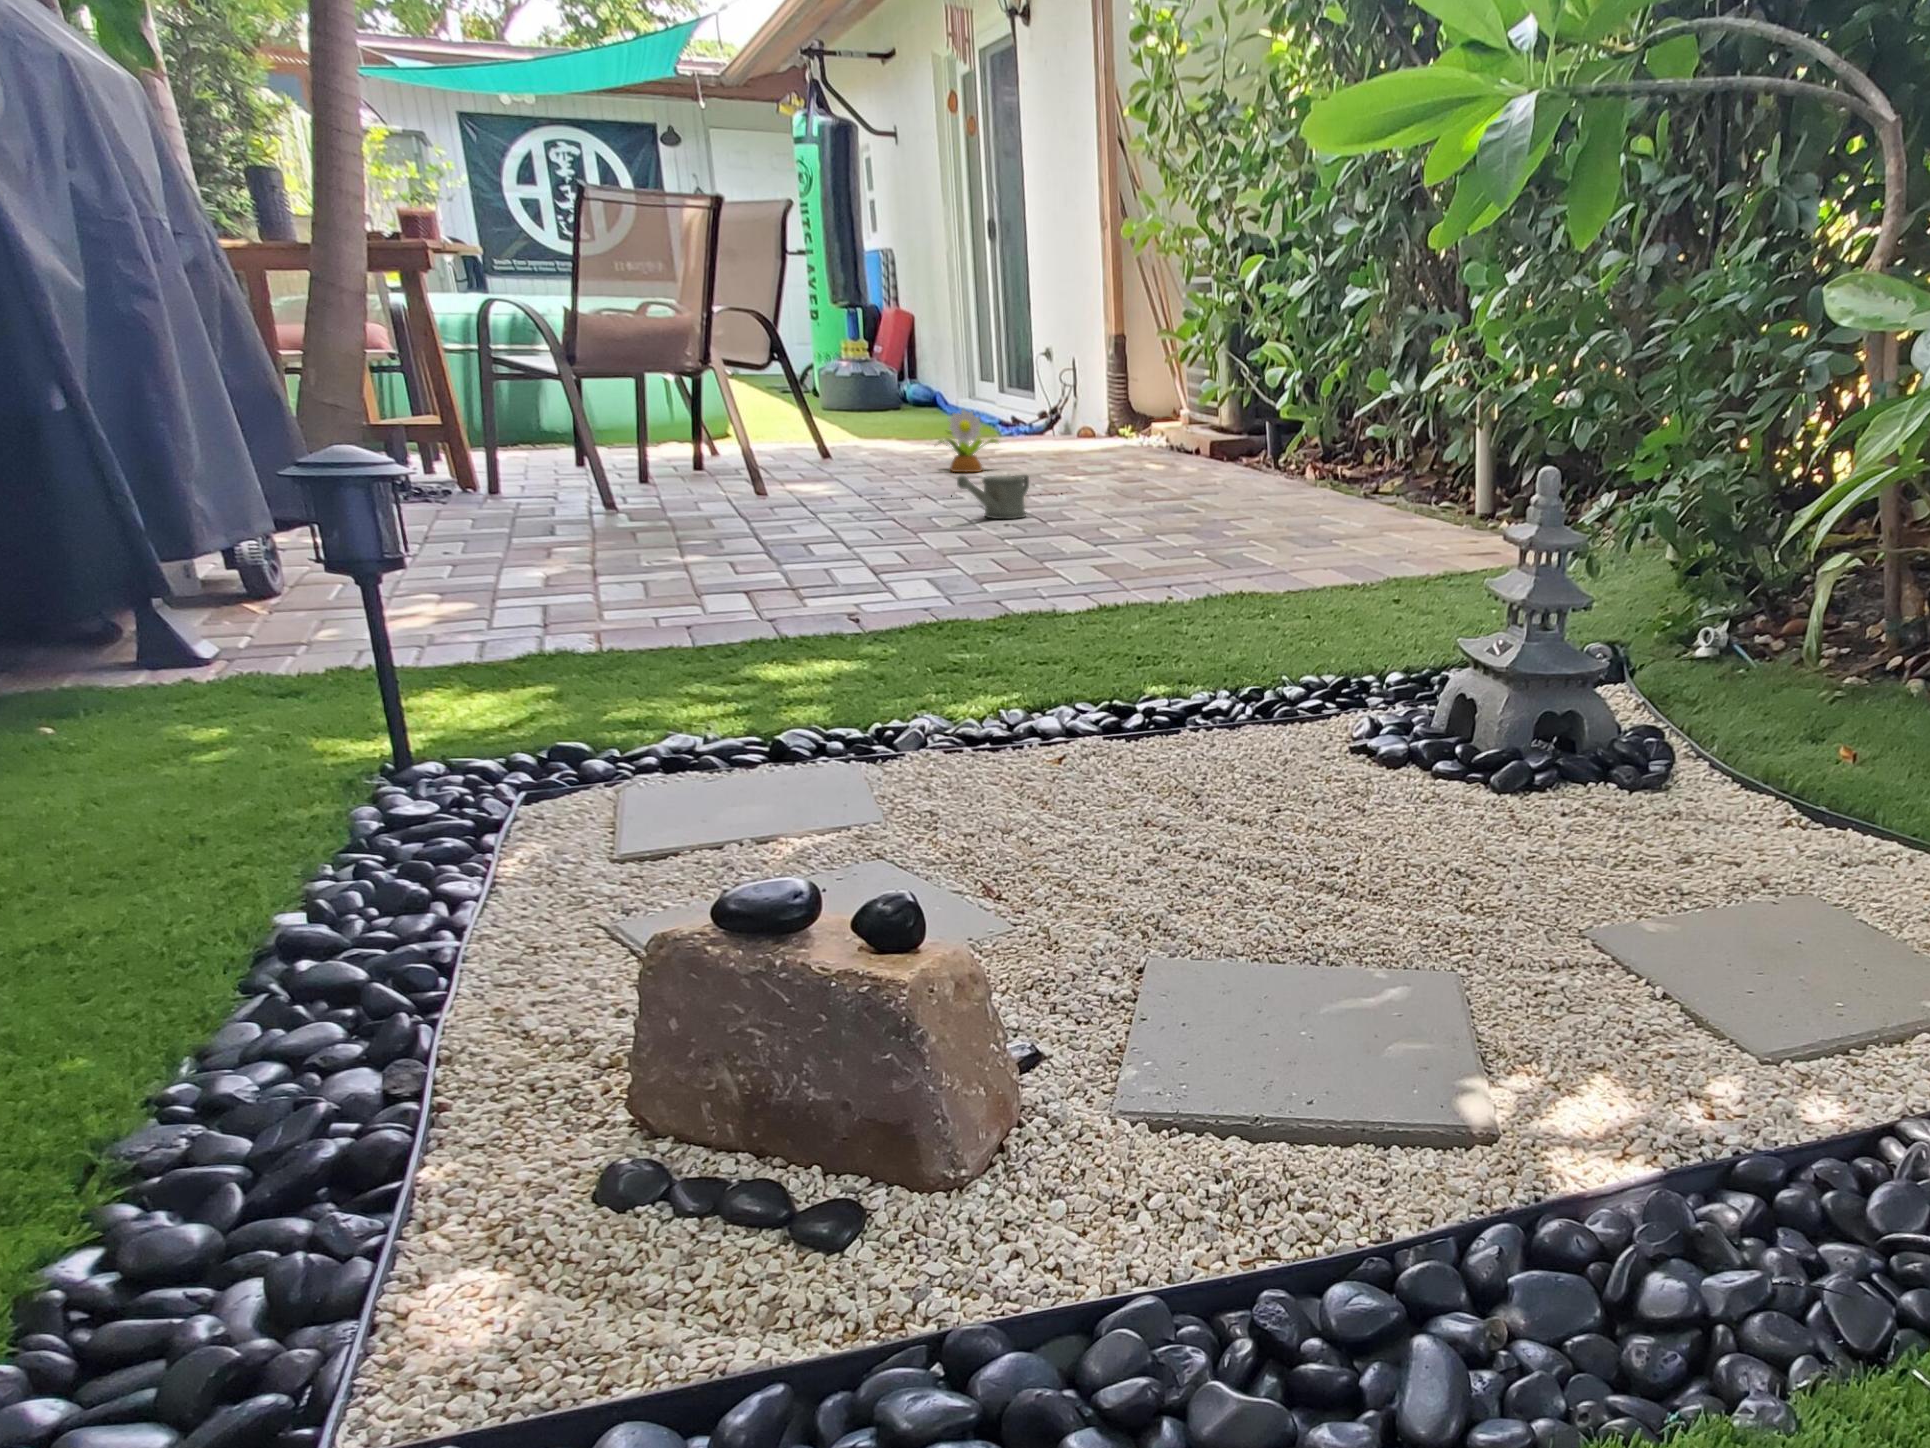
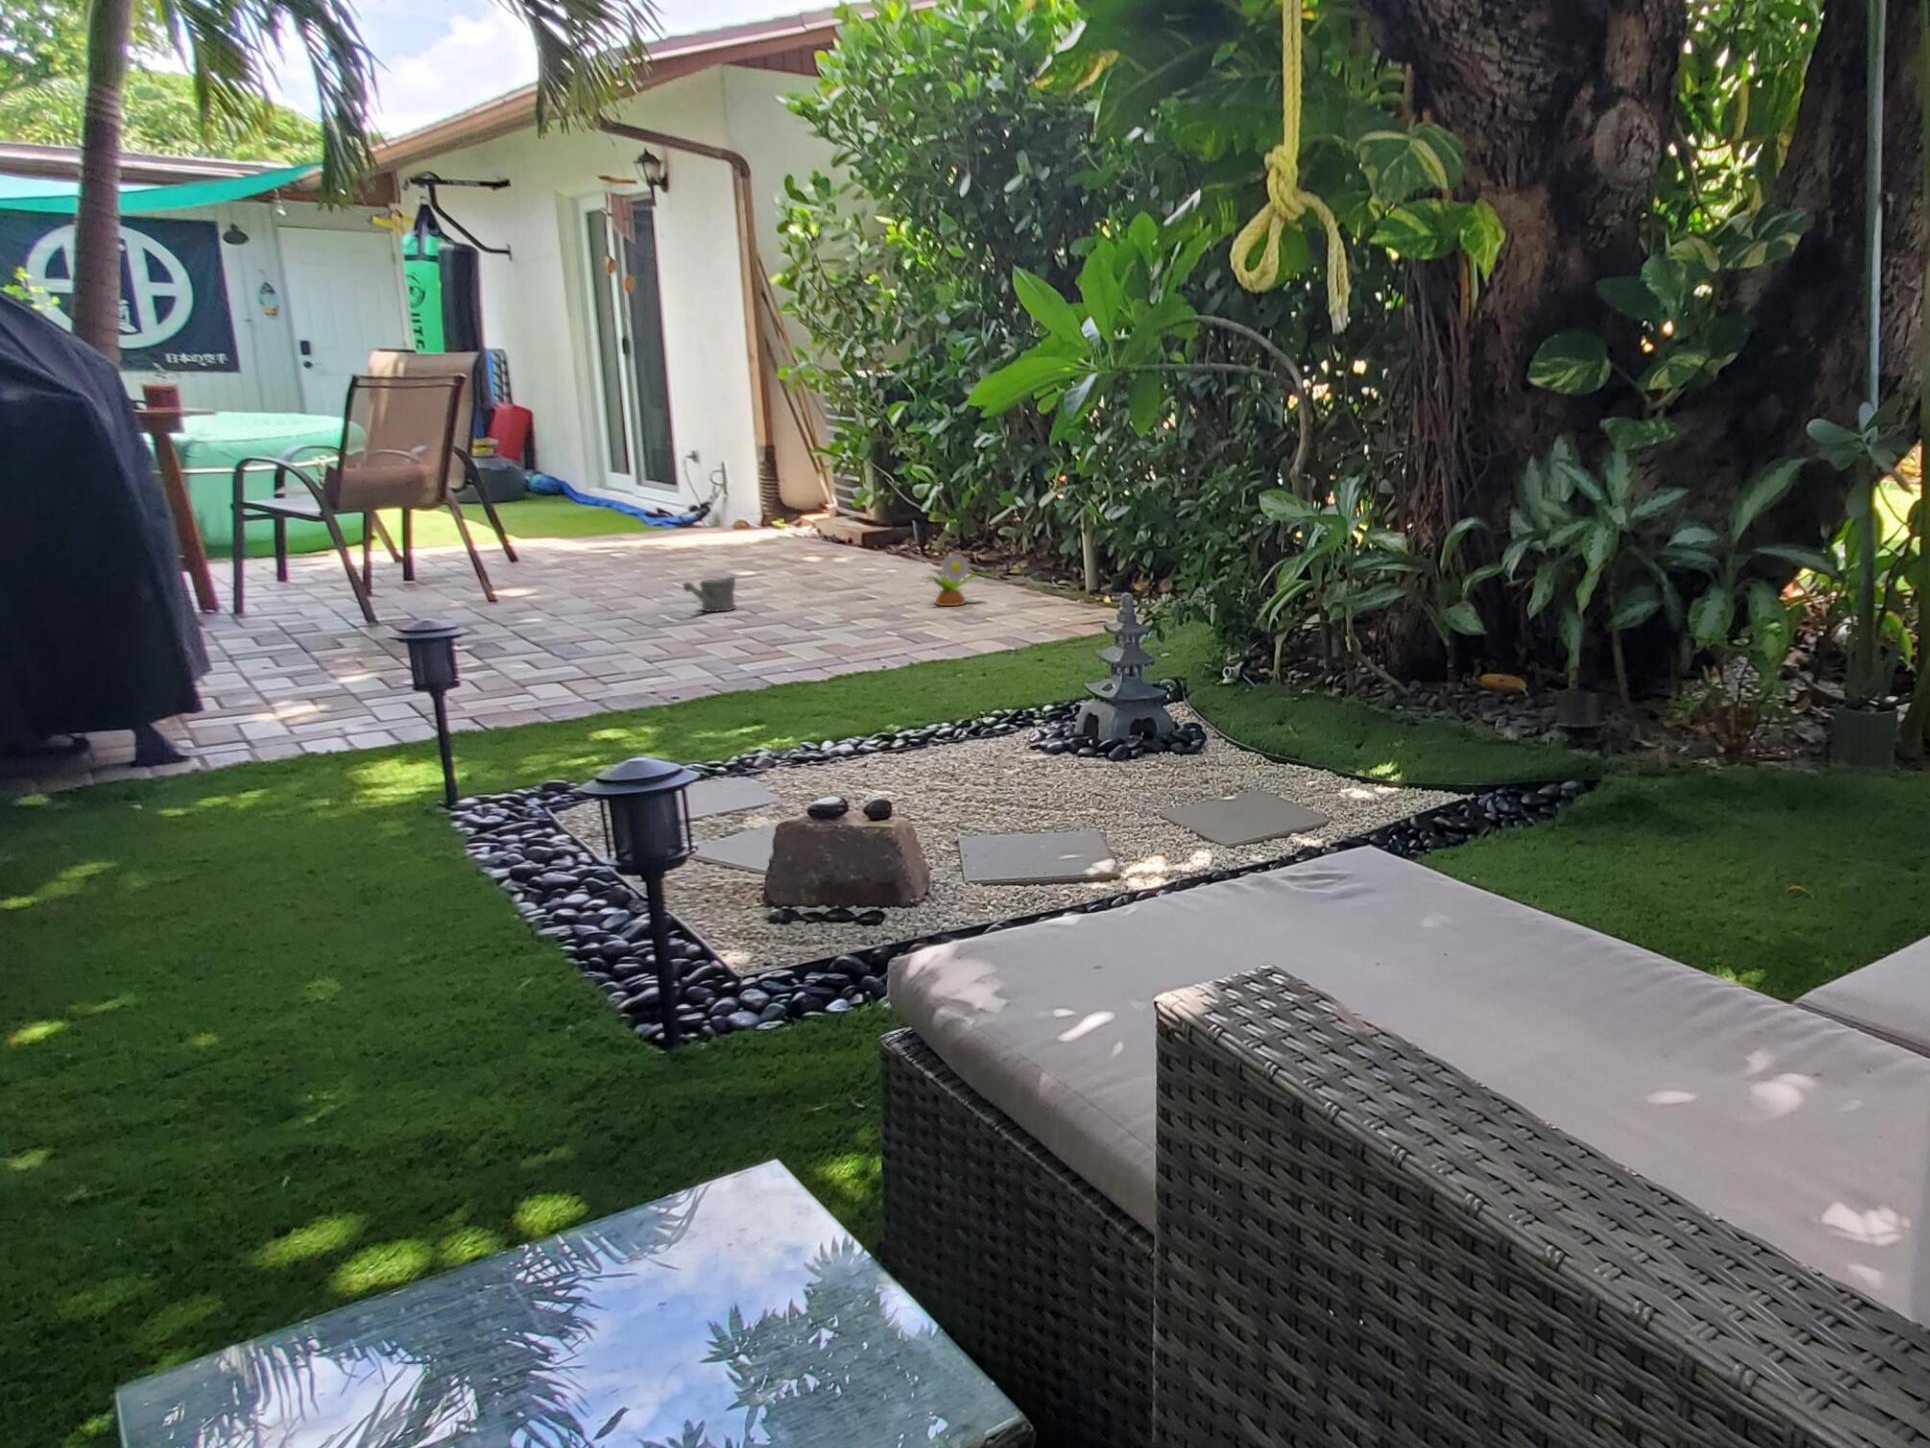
decorative plant: present [939,408,998,472] -> present [926,552,977,606]

